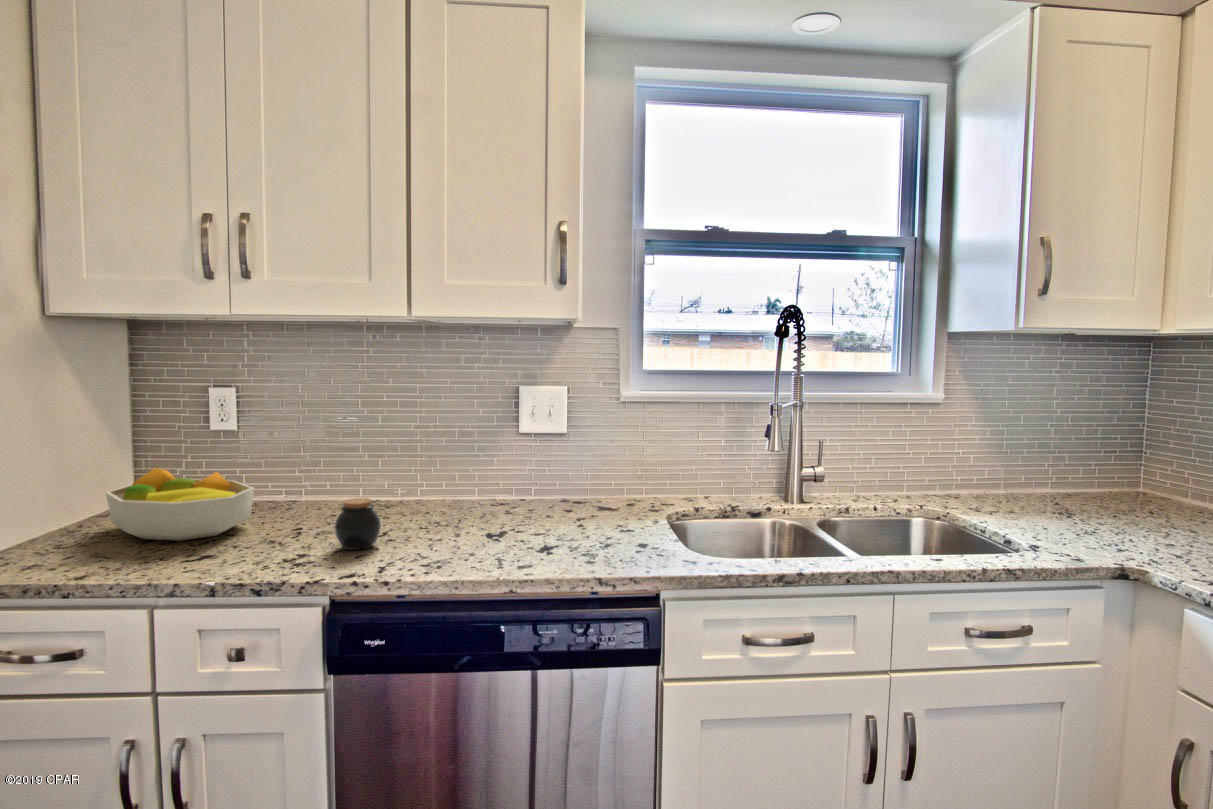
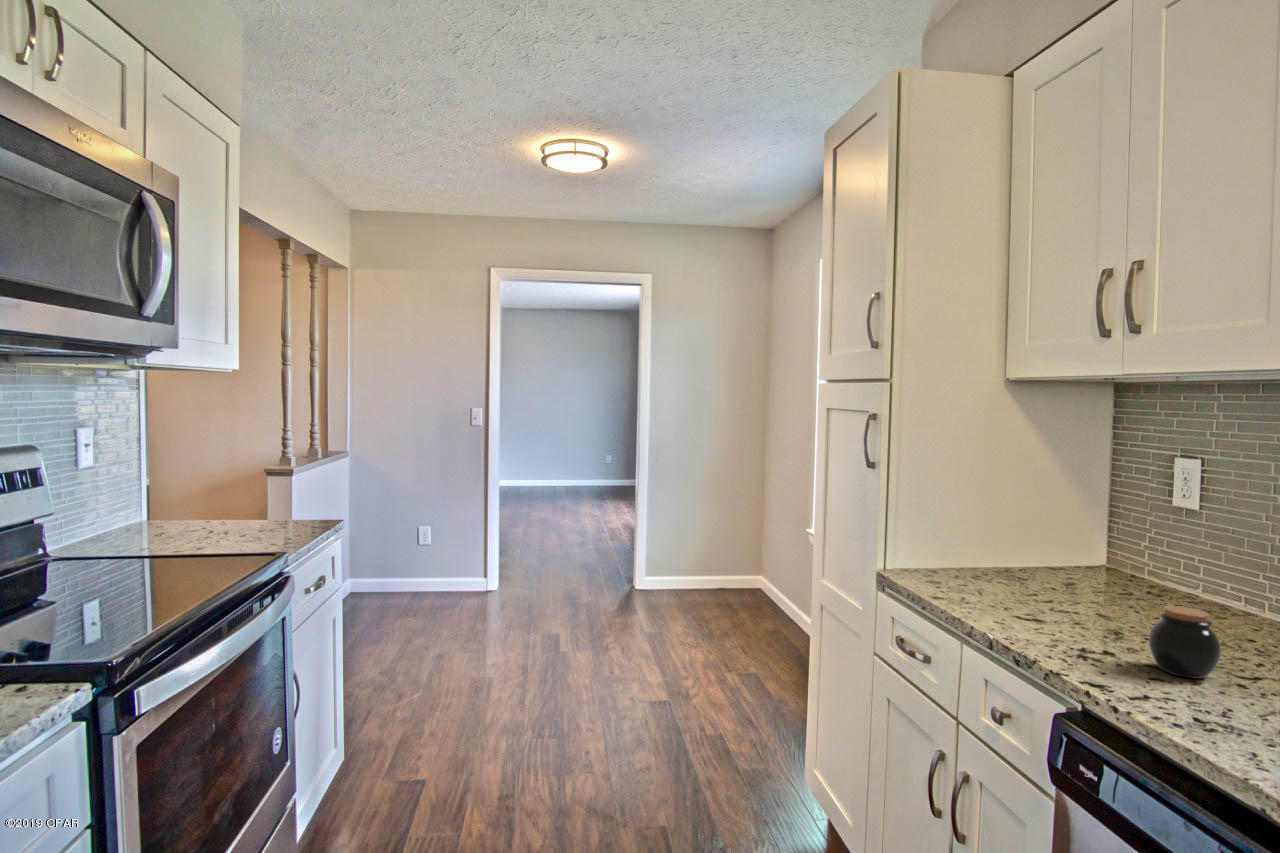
fruit bowl: present [106,468,254,541] -> none [1018,530,1153,611]

